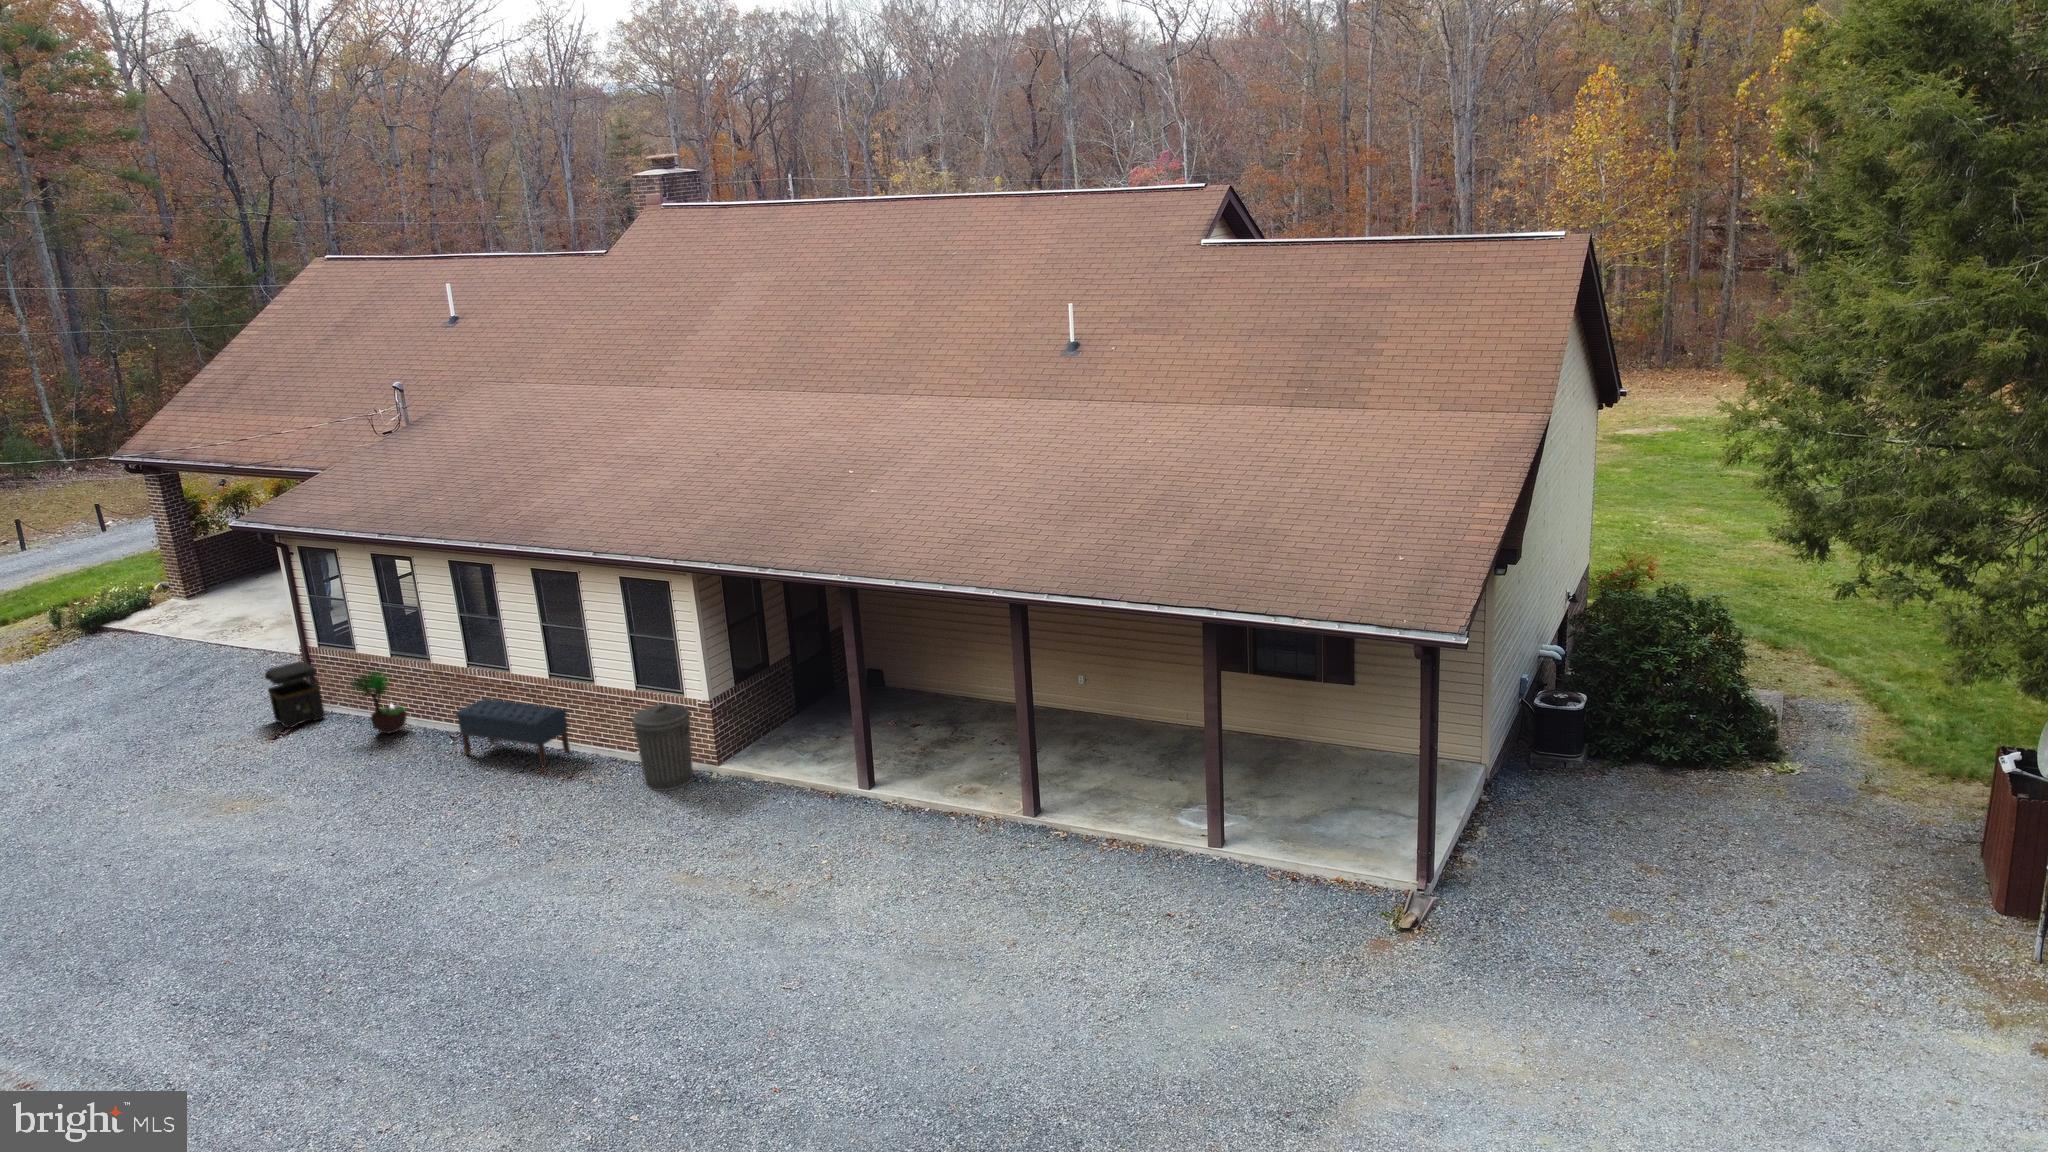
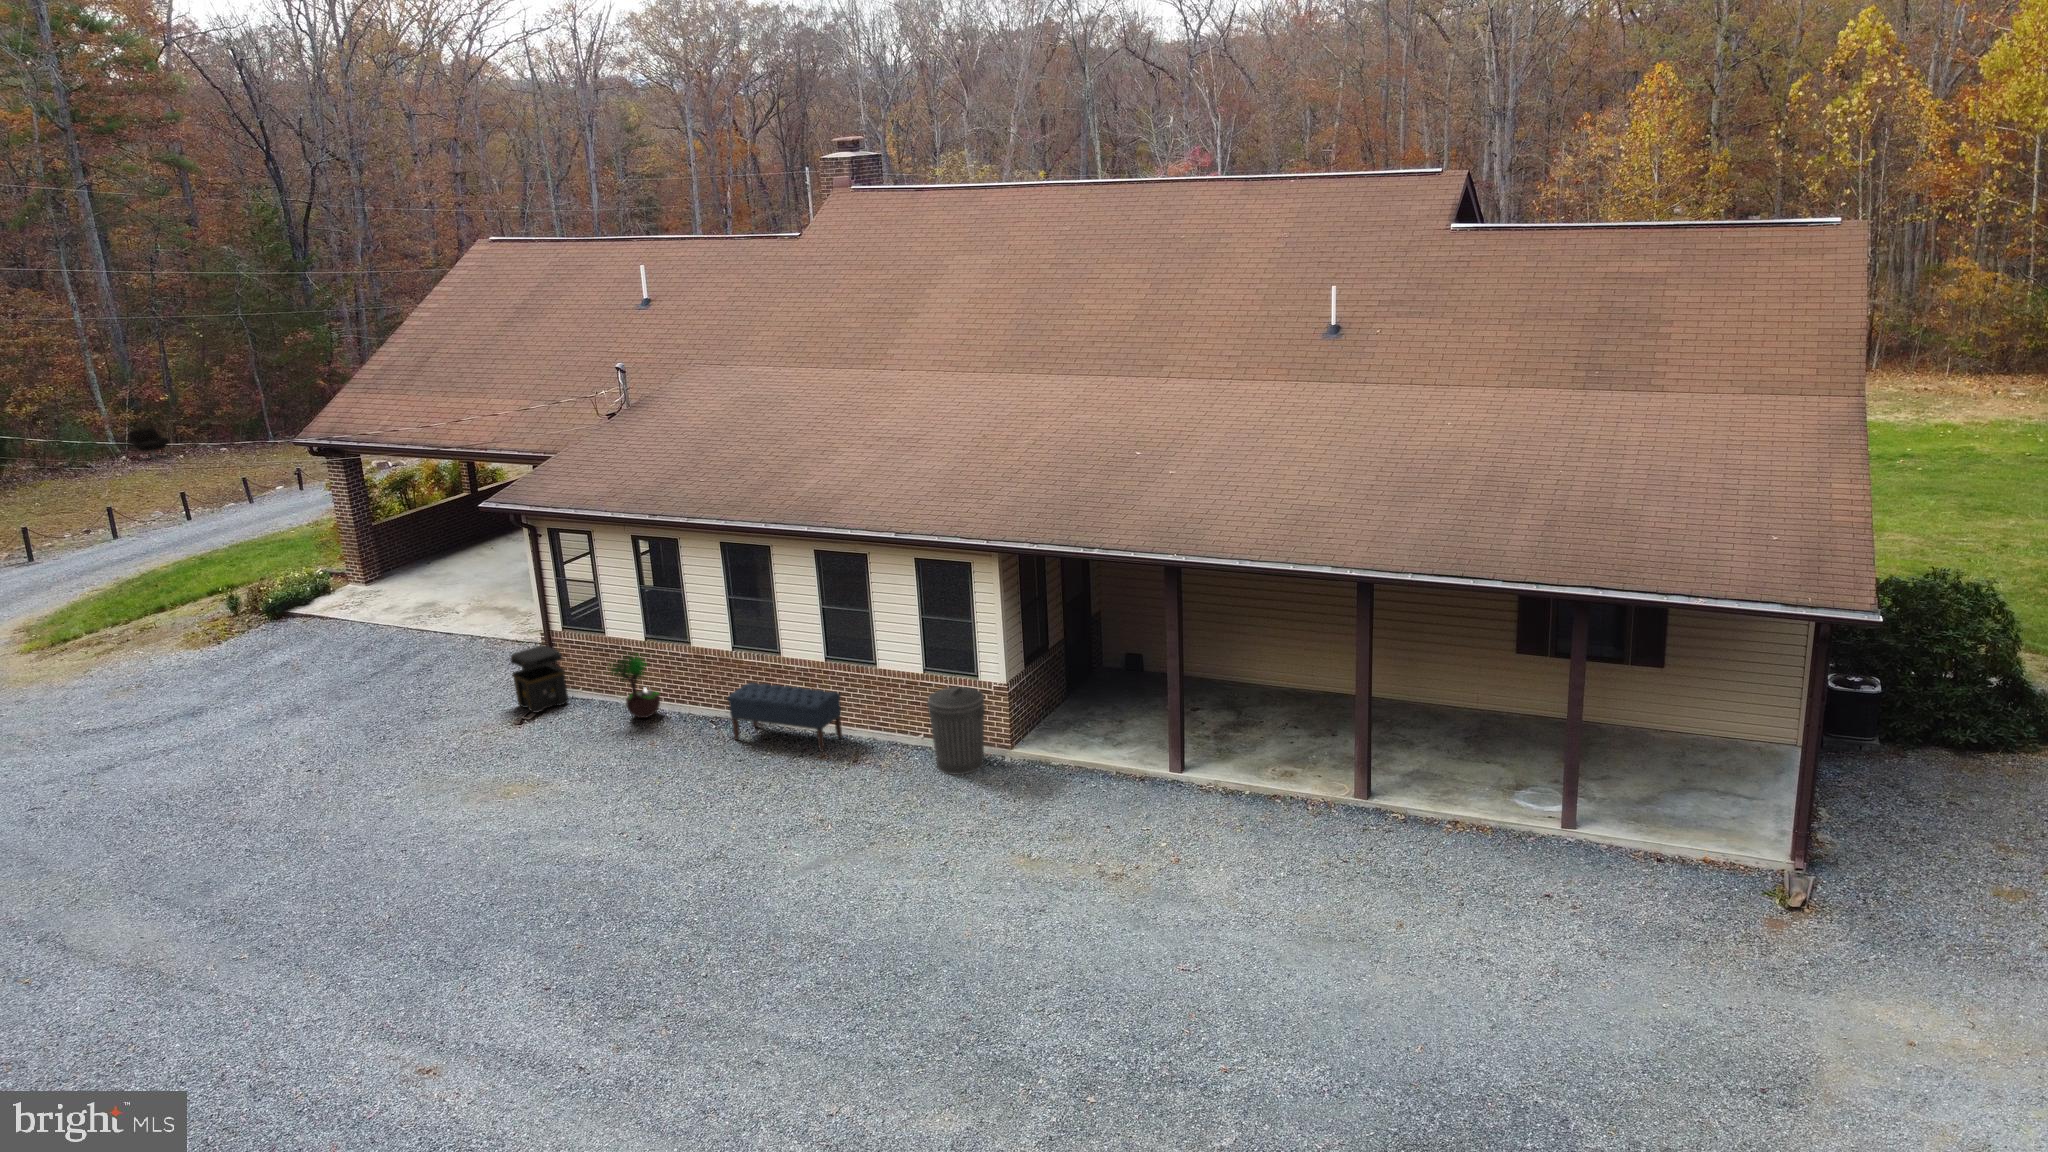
lounge chair: none [32,445,72,478] -> present [129,428,170,458]

